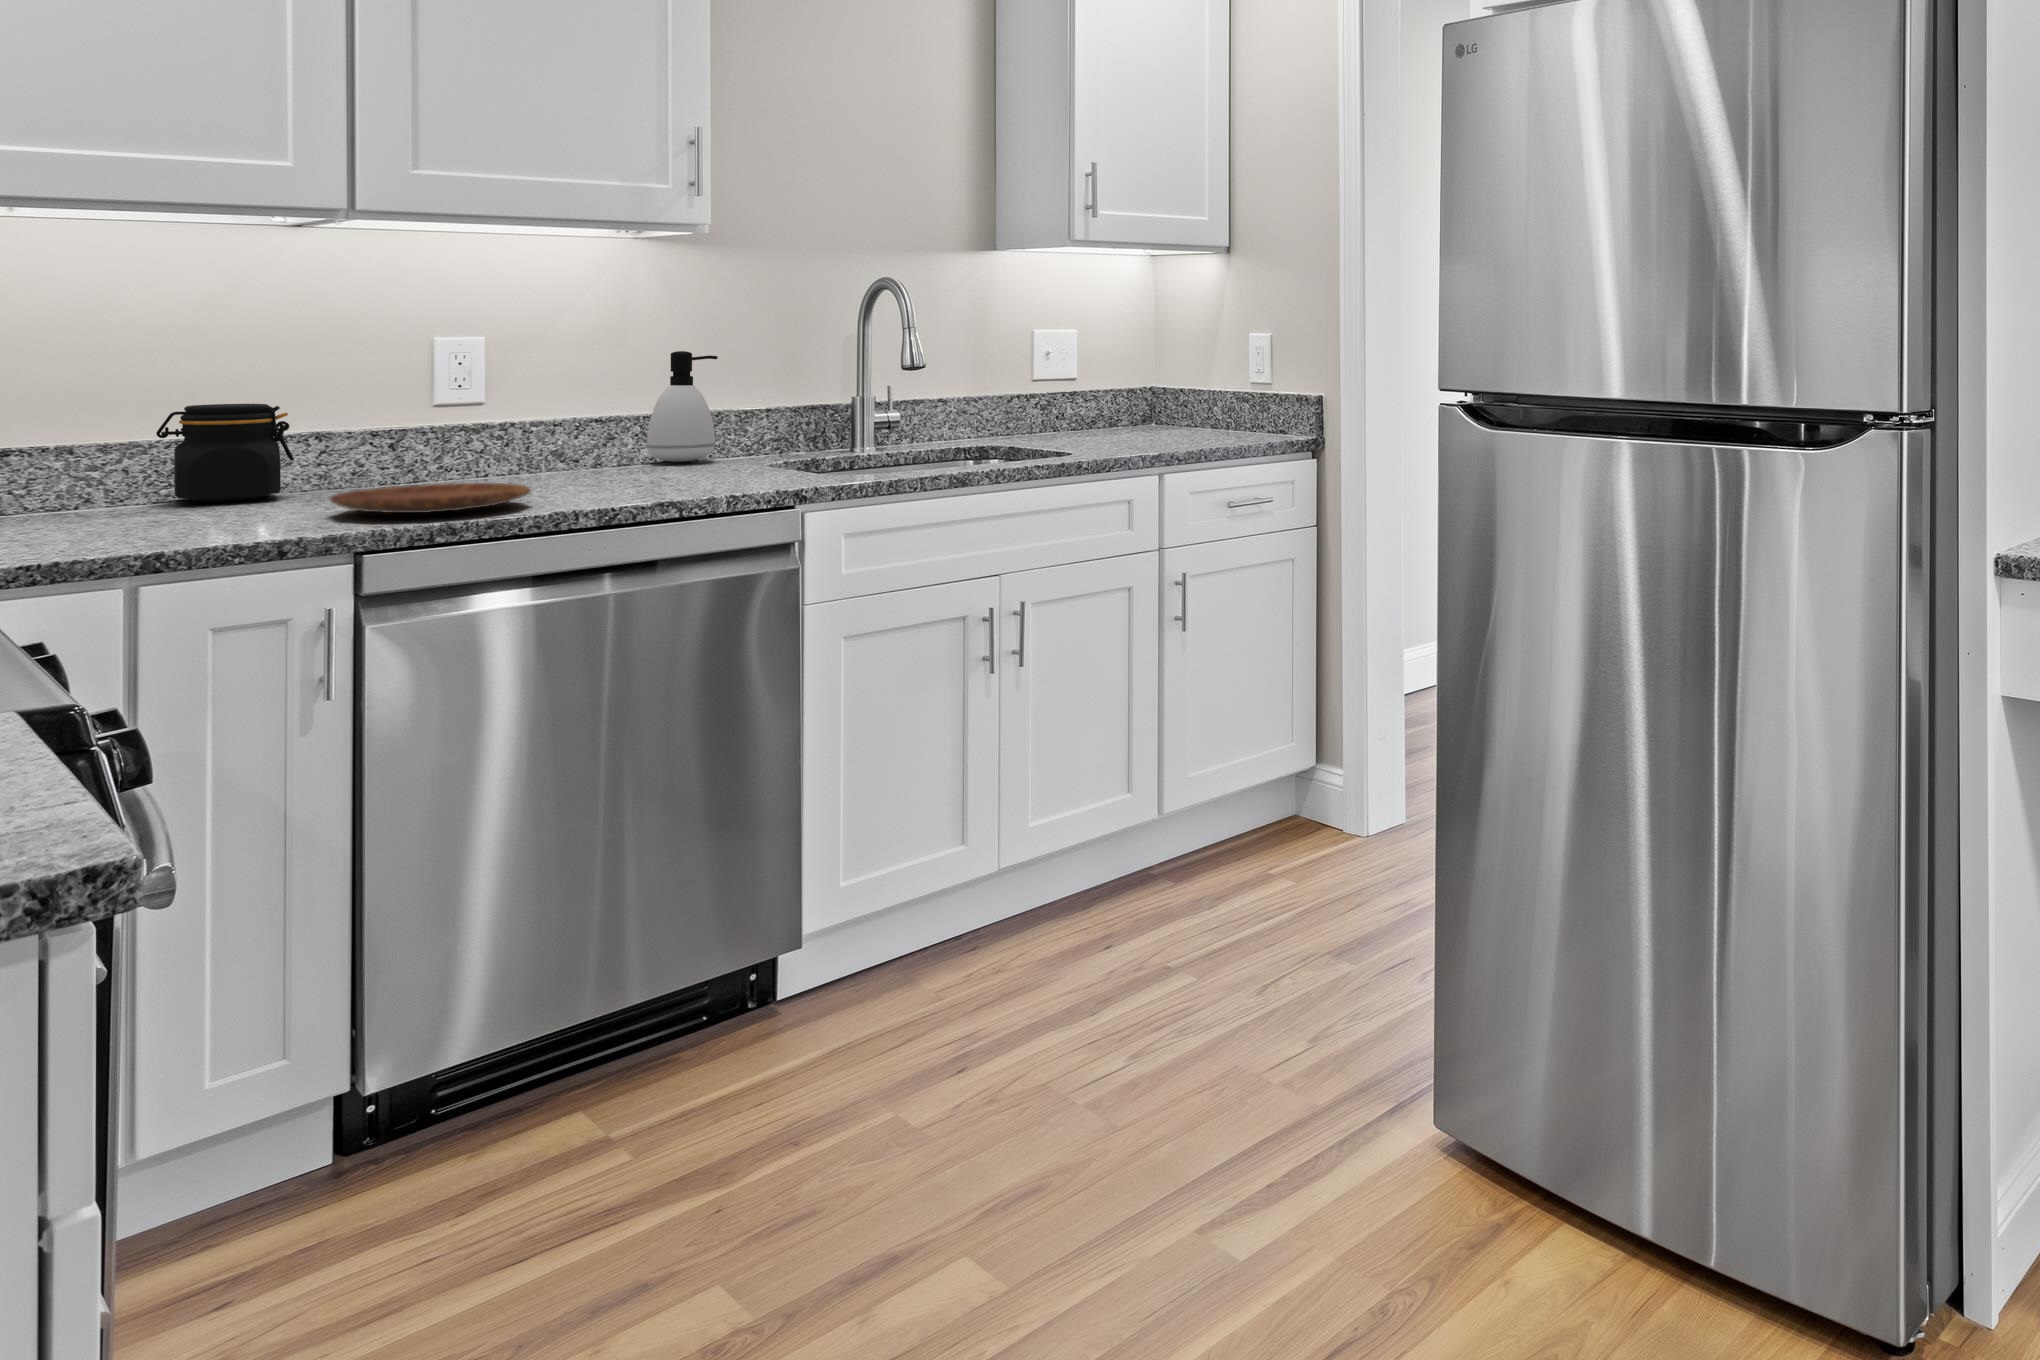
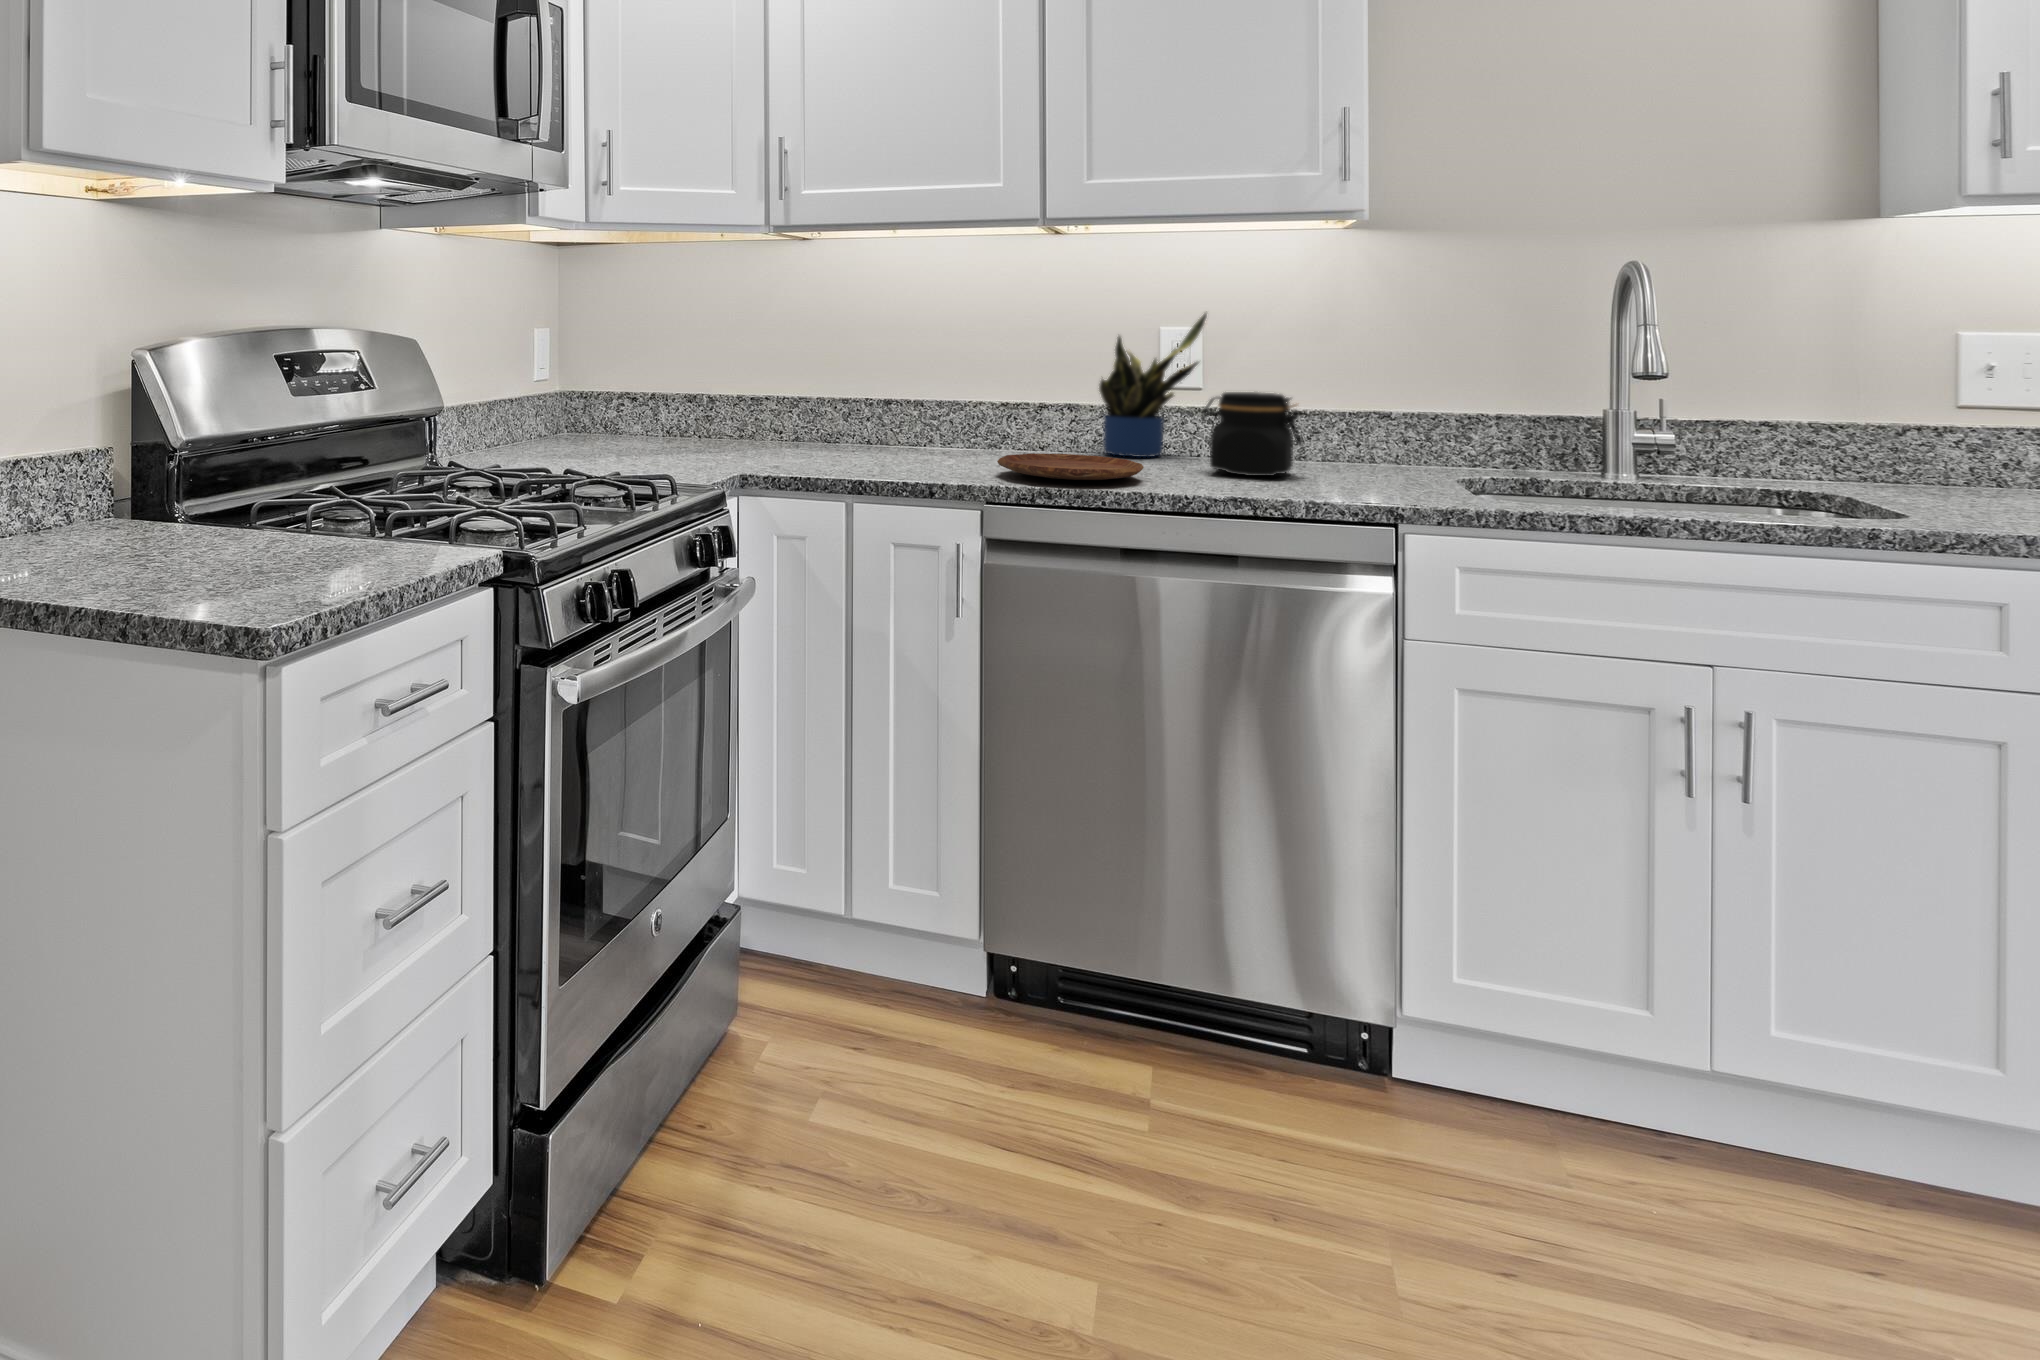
potted plant: none [379,312,516,485] -> present [1099,313,1207,457]
soap dispenser: present [647,351,718,462] -> none [1351,351,1427,463]
jar: present [156,404,294,502] -> present [1202,392,1302,476]

